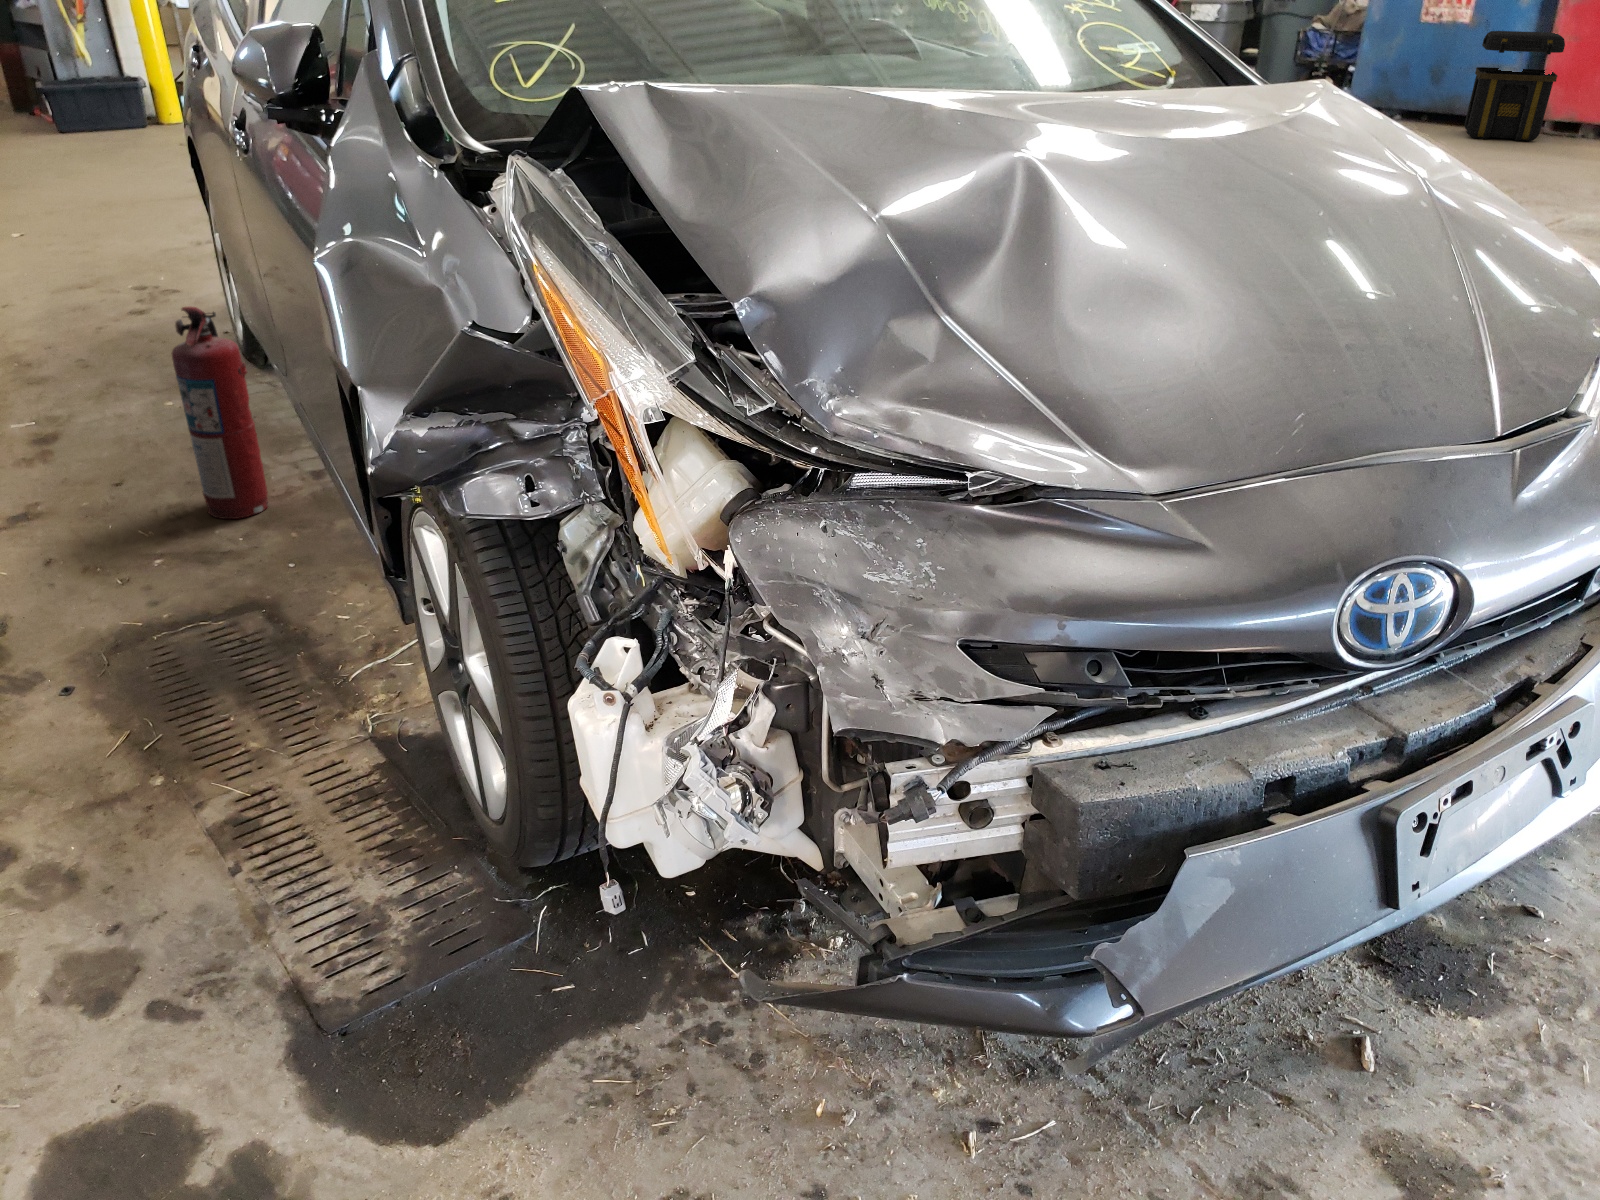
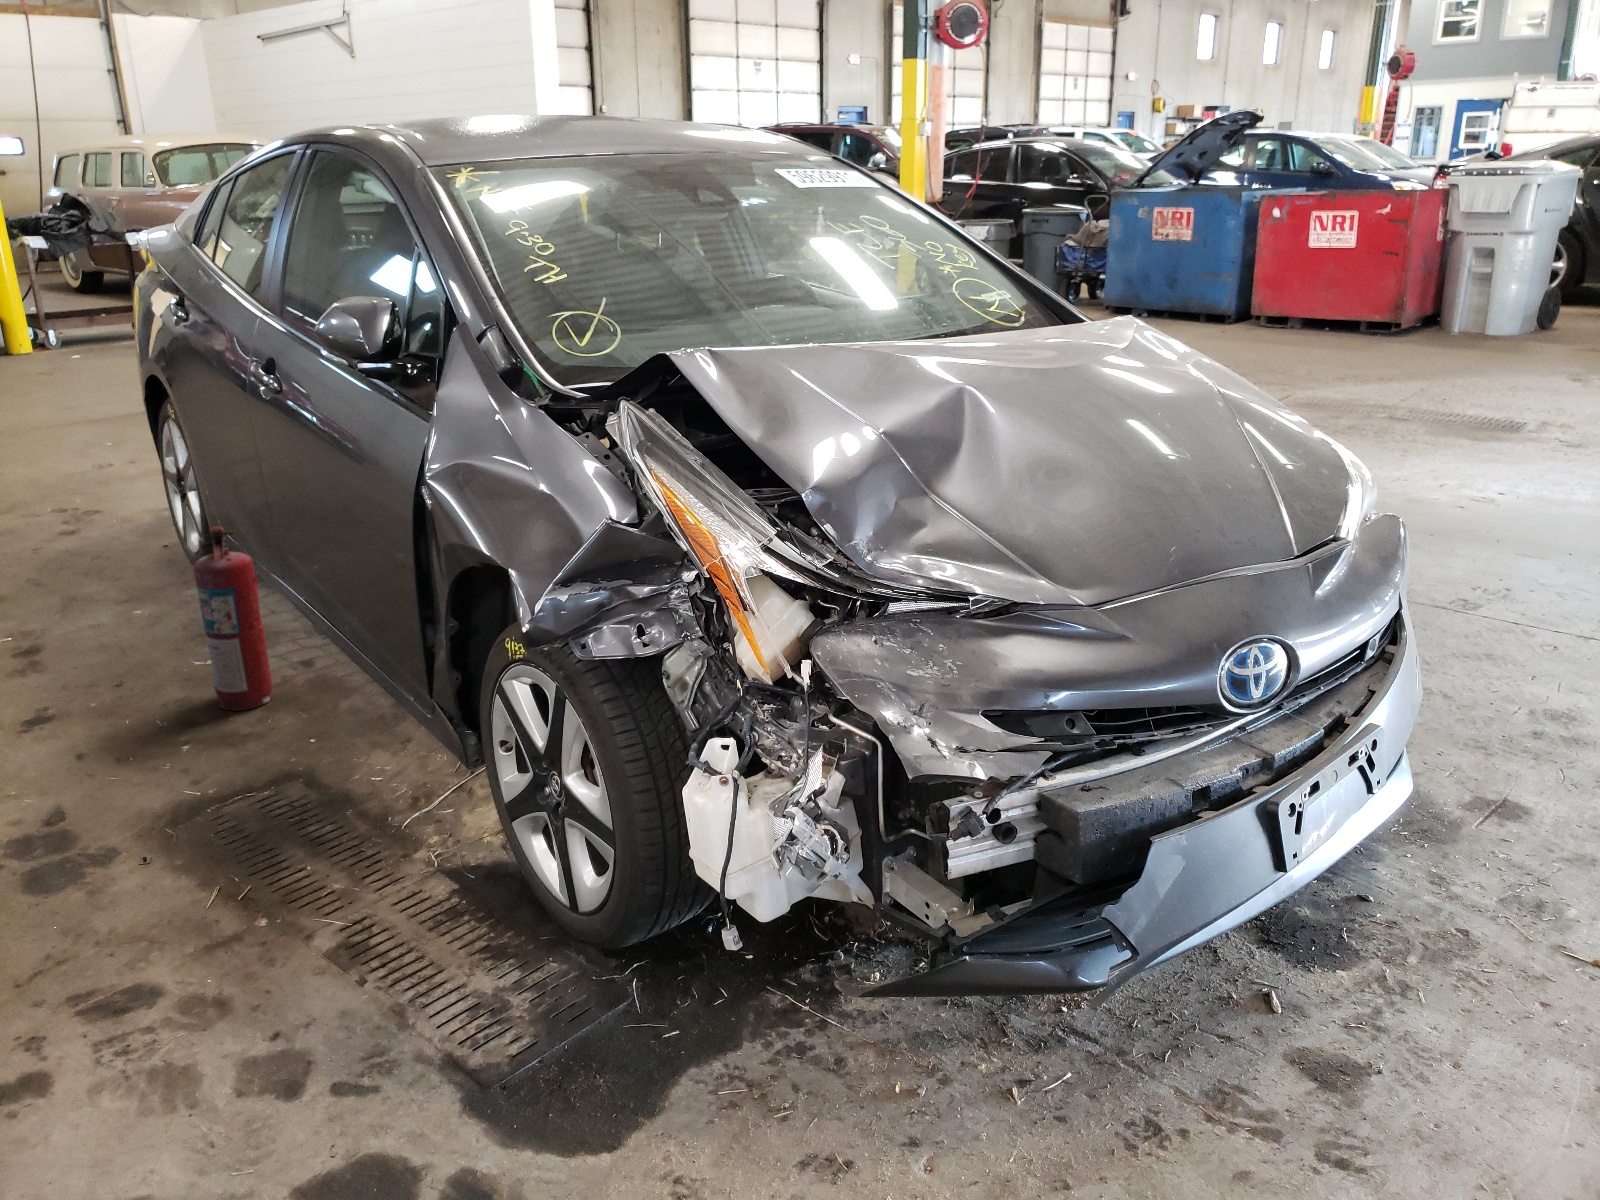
toolbox: present [1465,31,1565,141] -> none [1198,245,1267,331]

